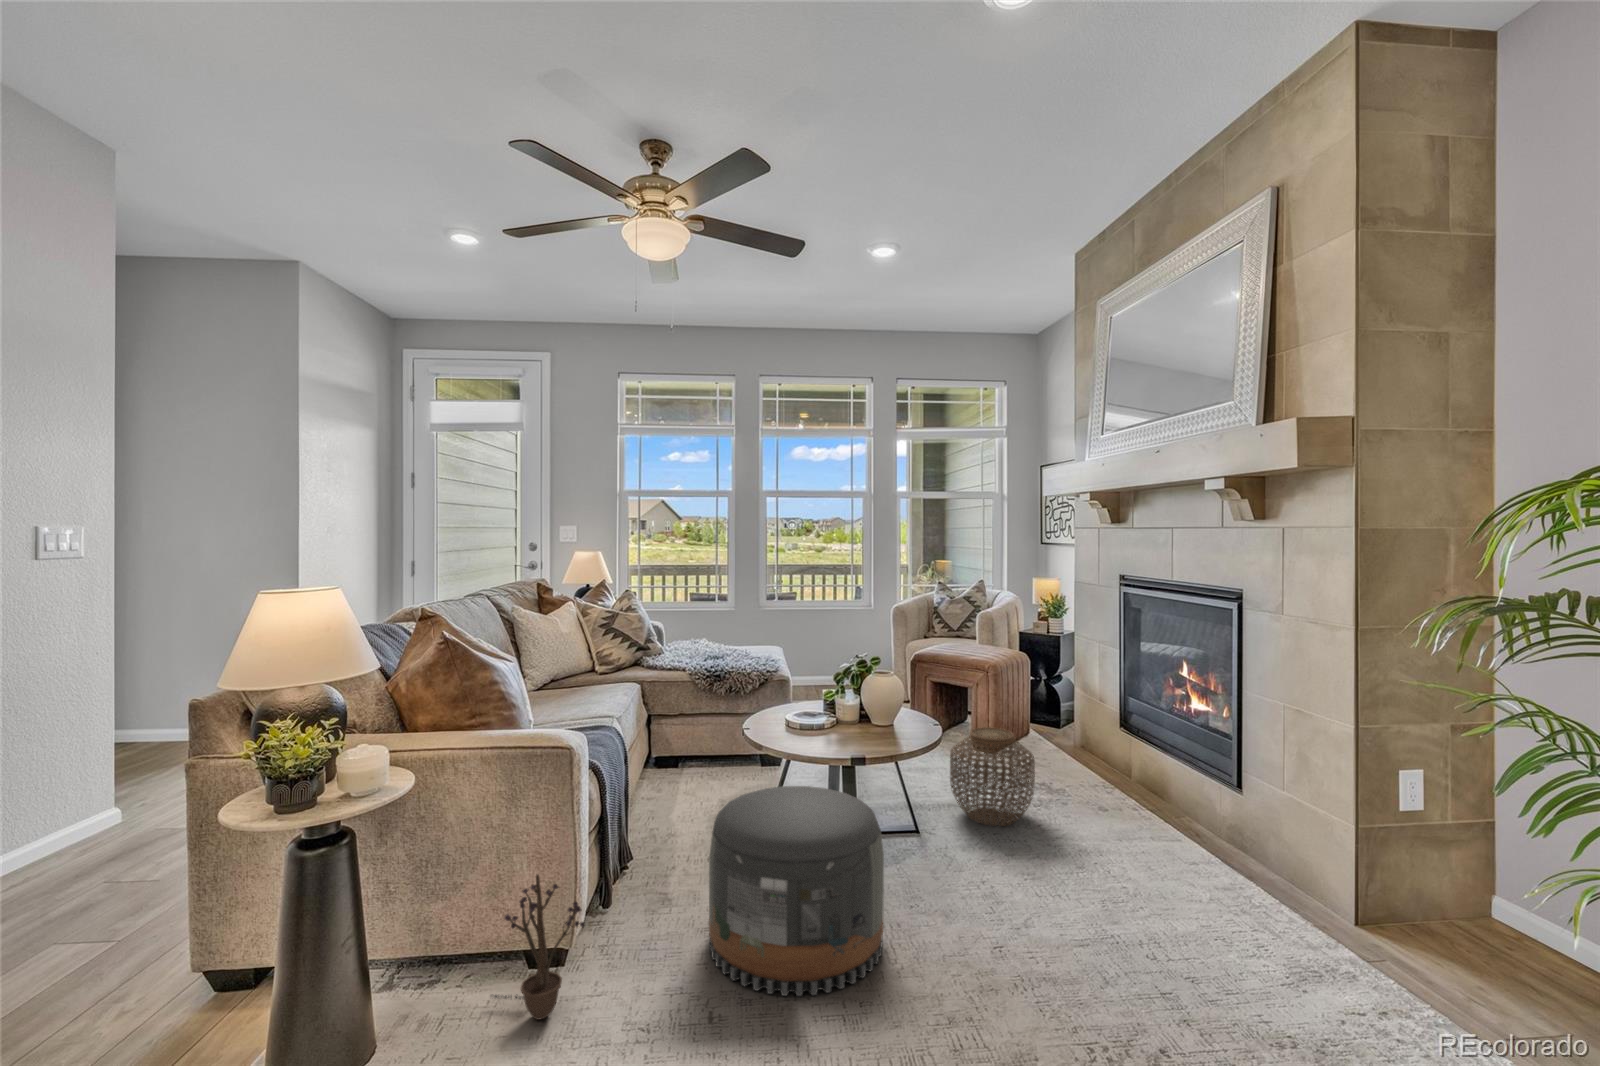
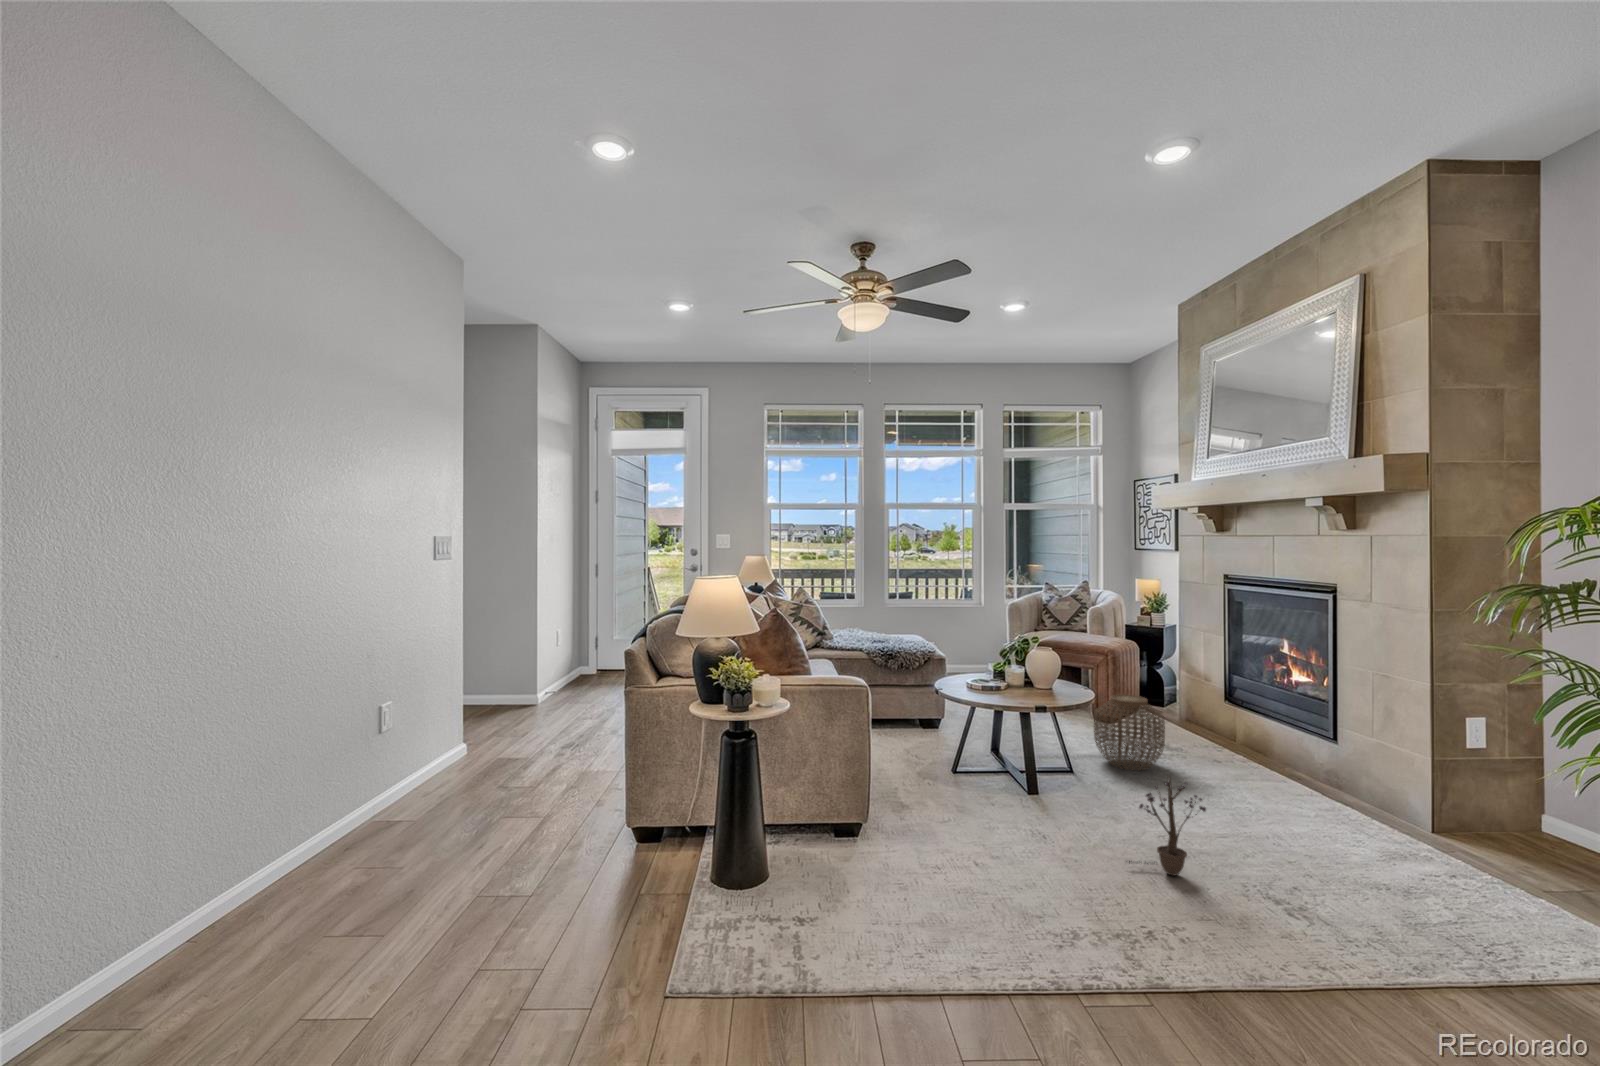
pouf: present [709,786,884,996] -> none [950,725,1079,859]
decorative plant: present [491,875,584,1020] -> present [1126,776,1206,876]

